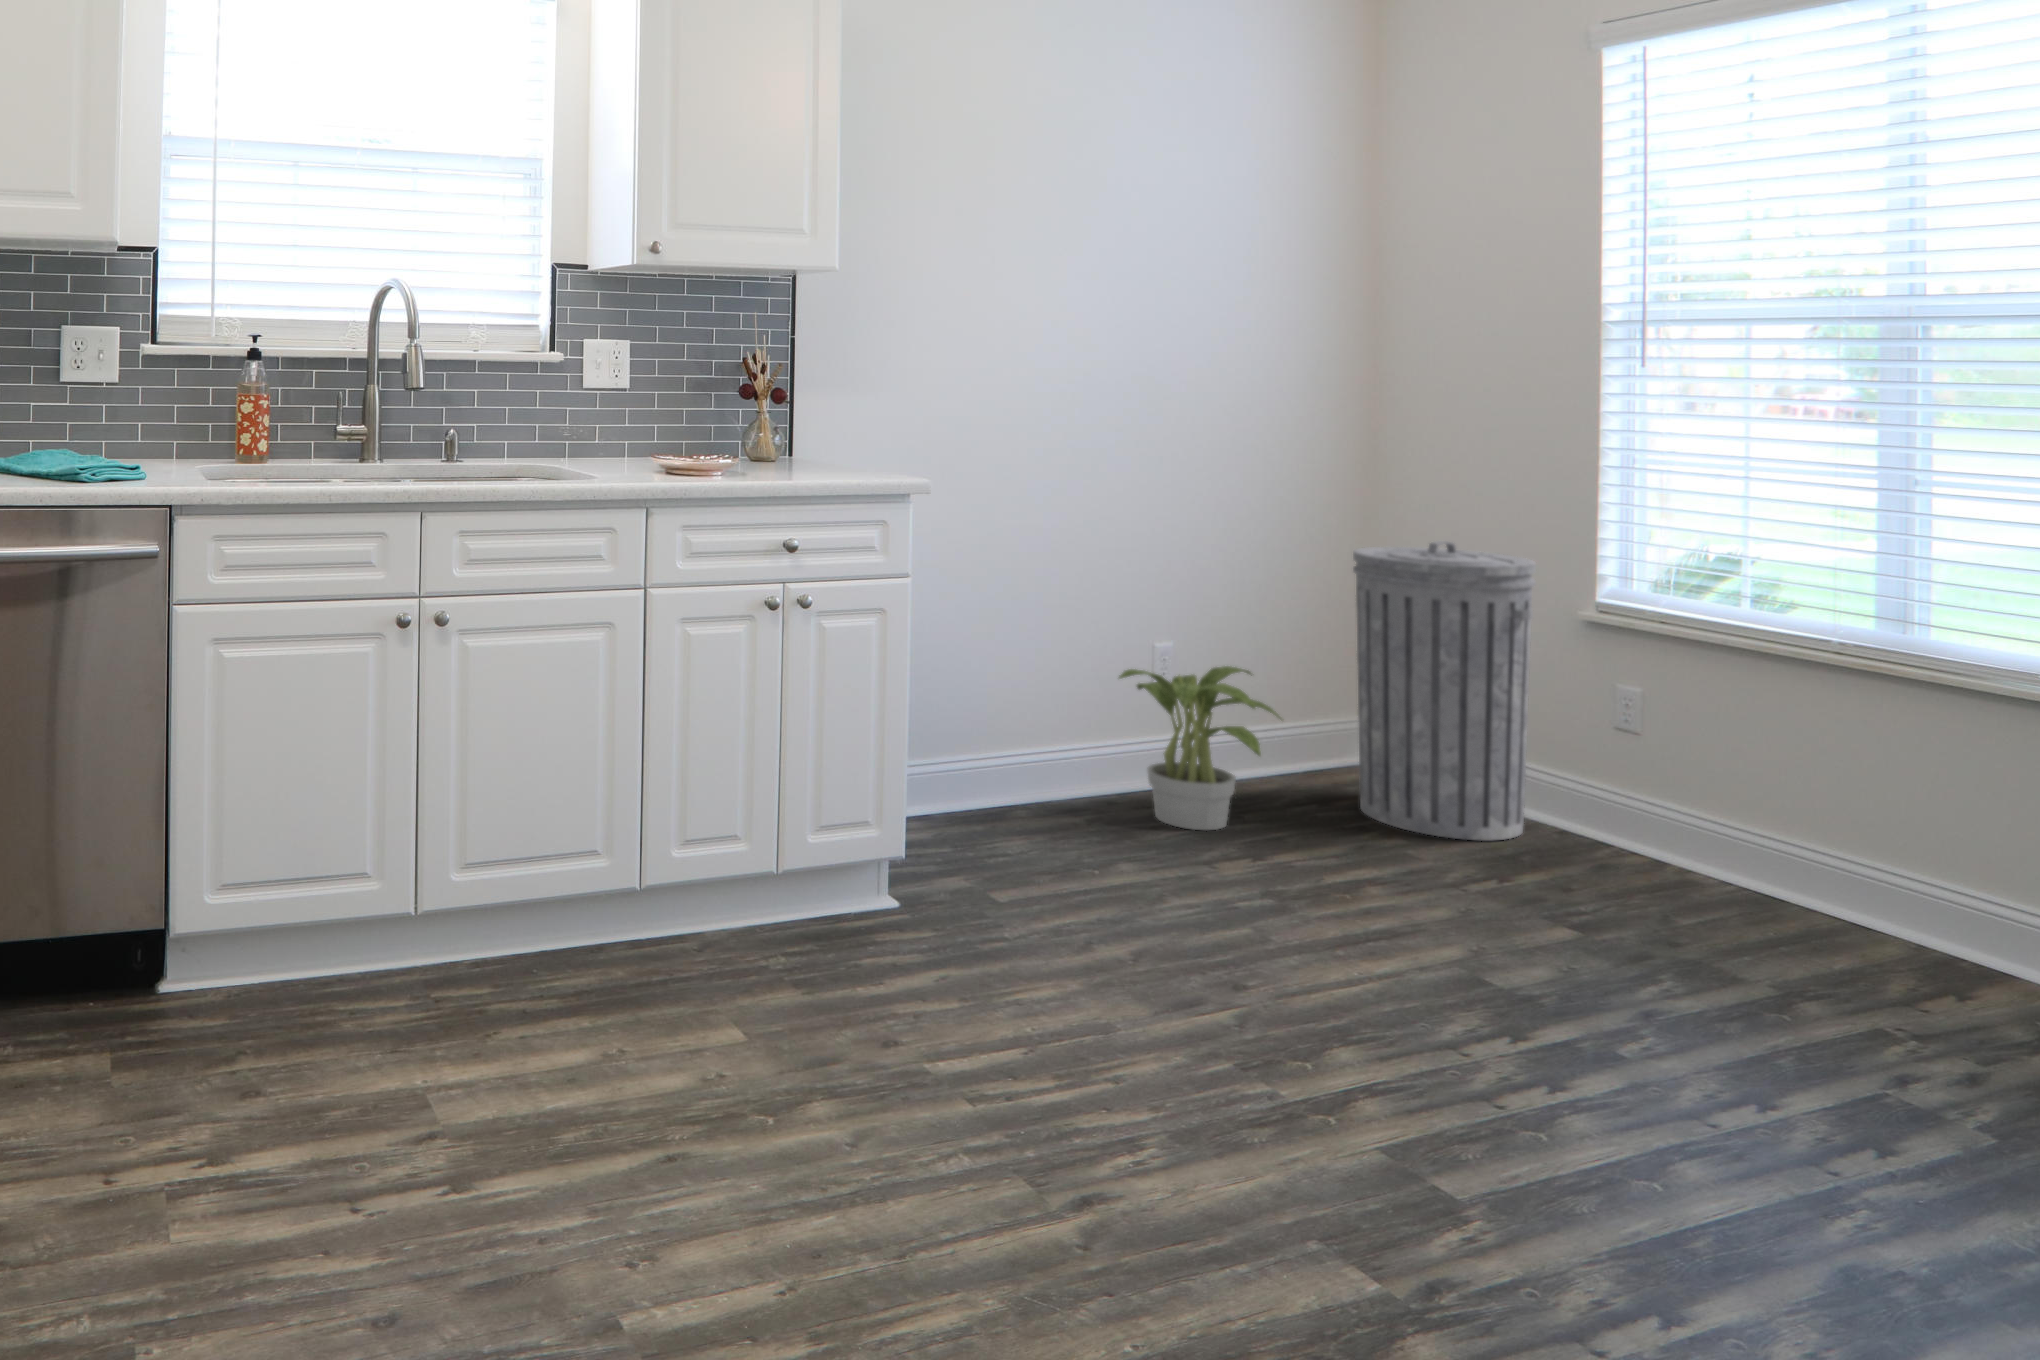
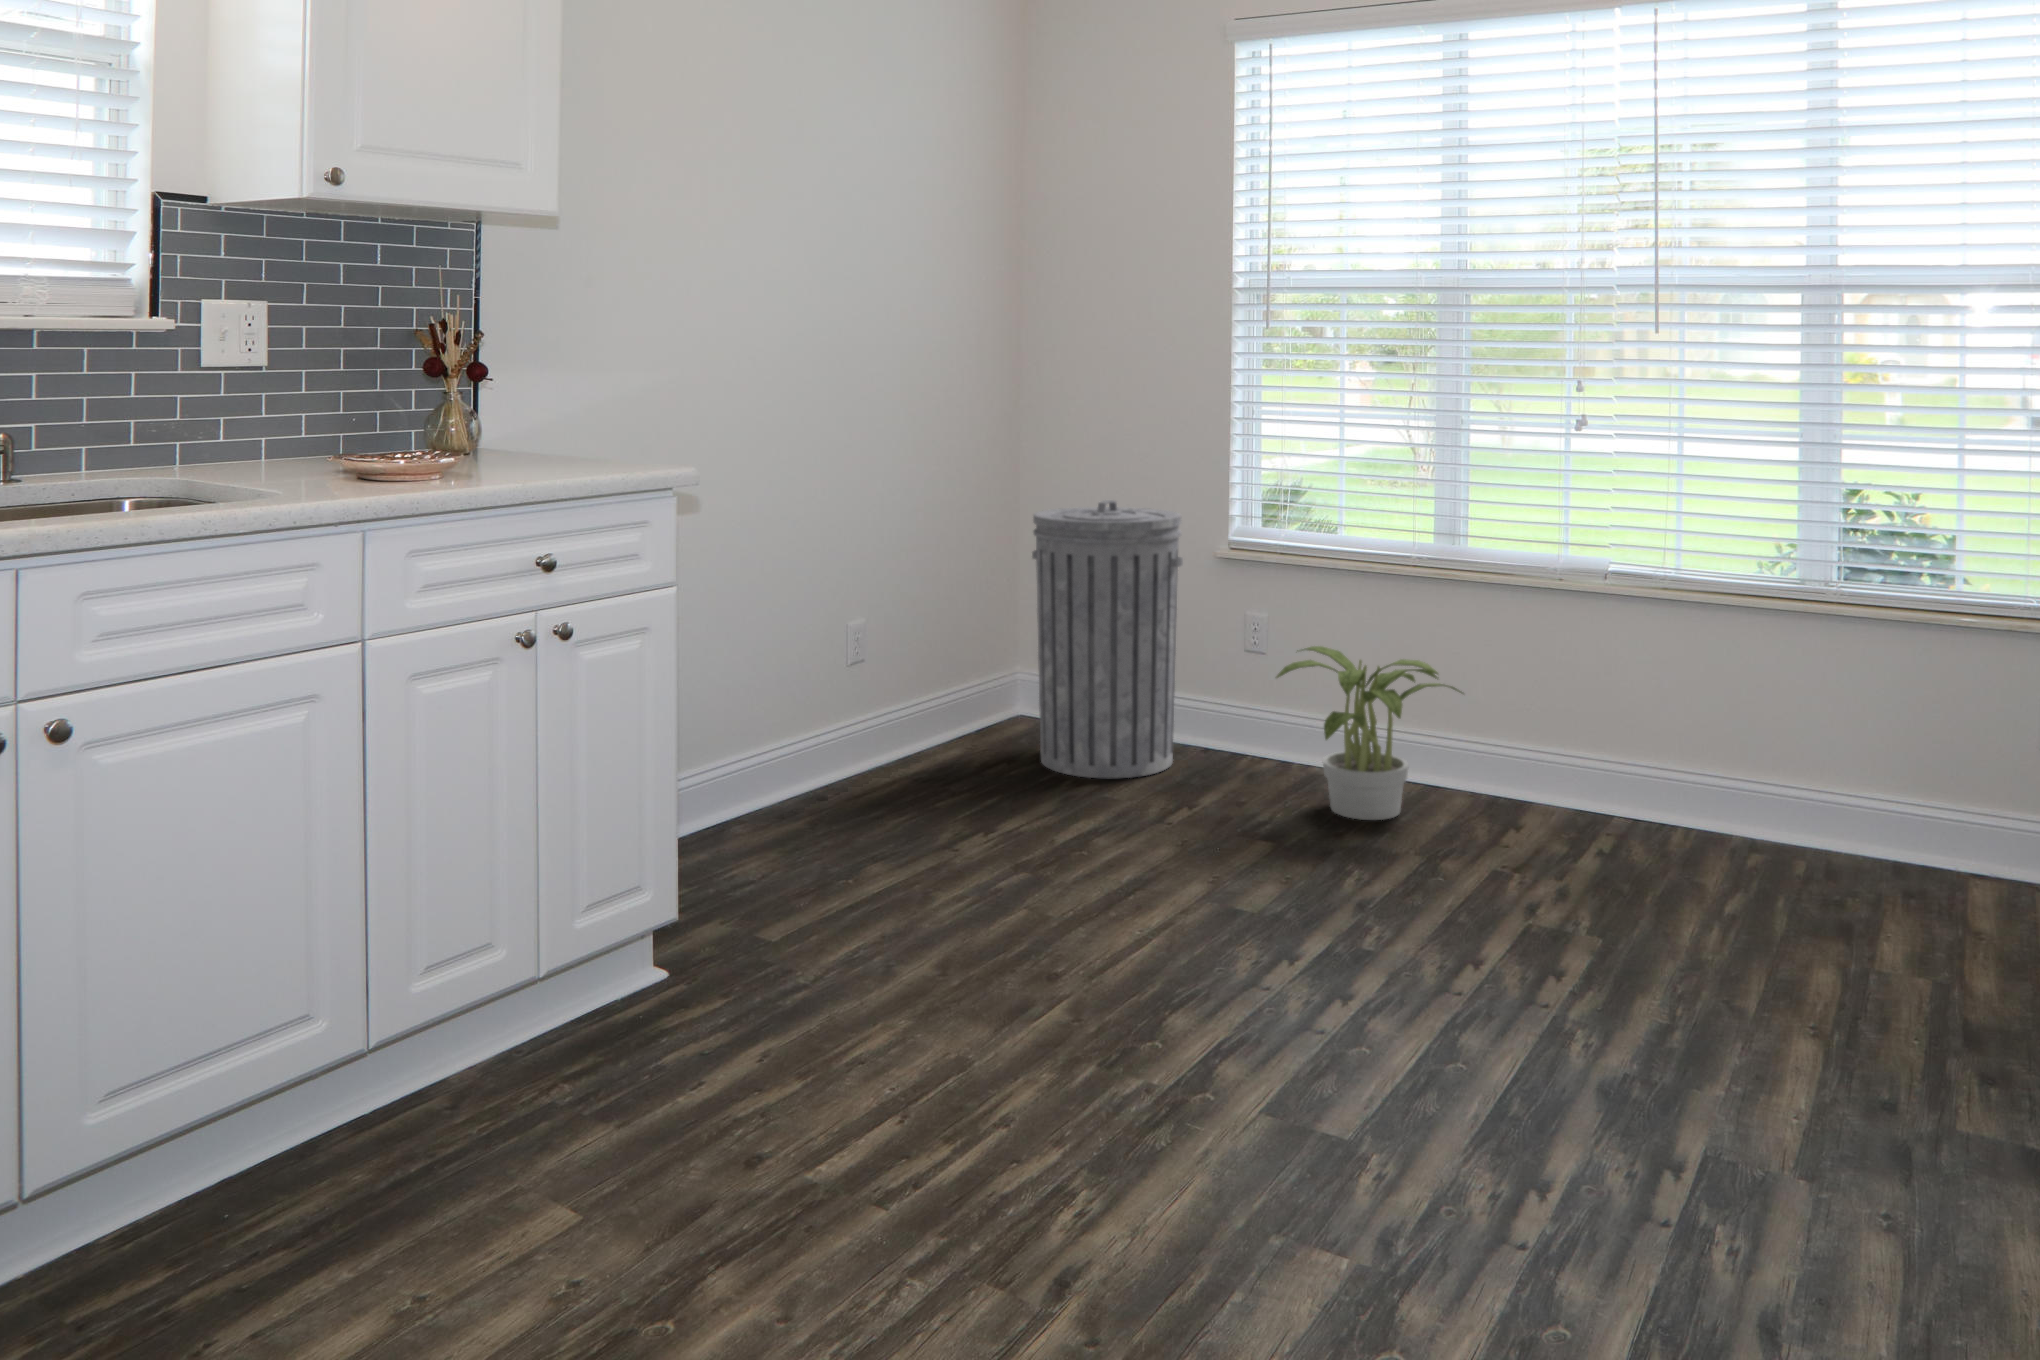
potted plant: present [1119,666,1280,830] -> present [1276,646,1463,820]

